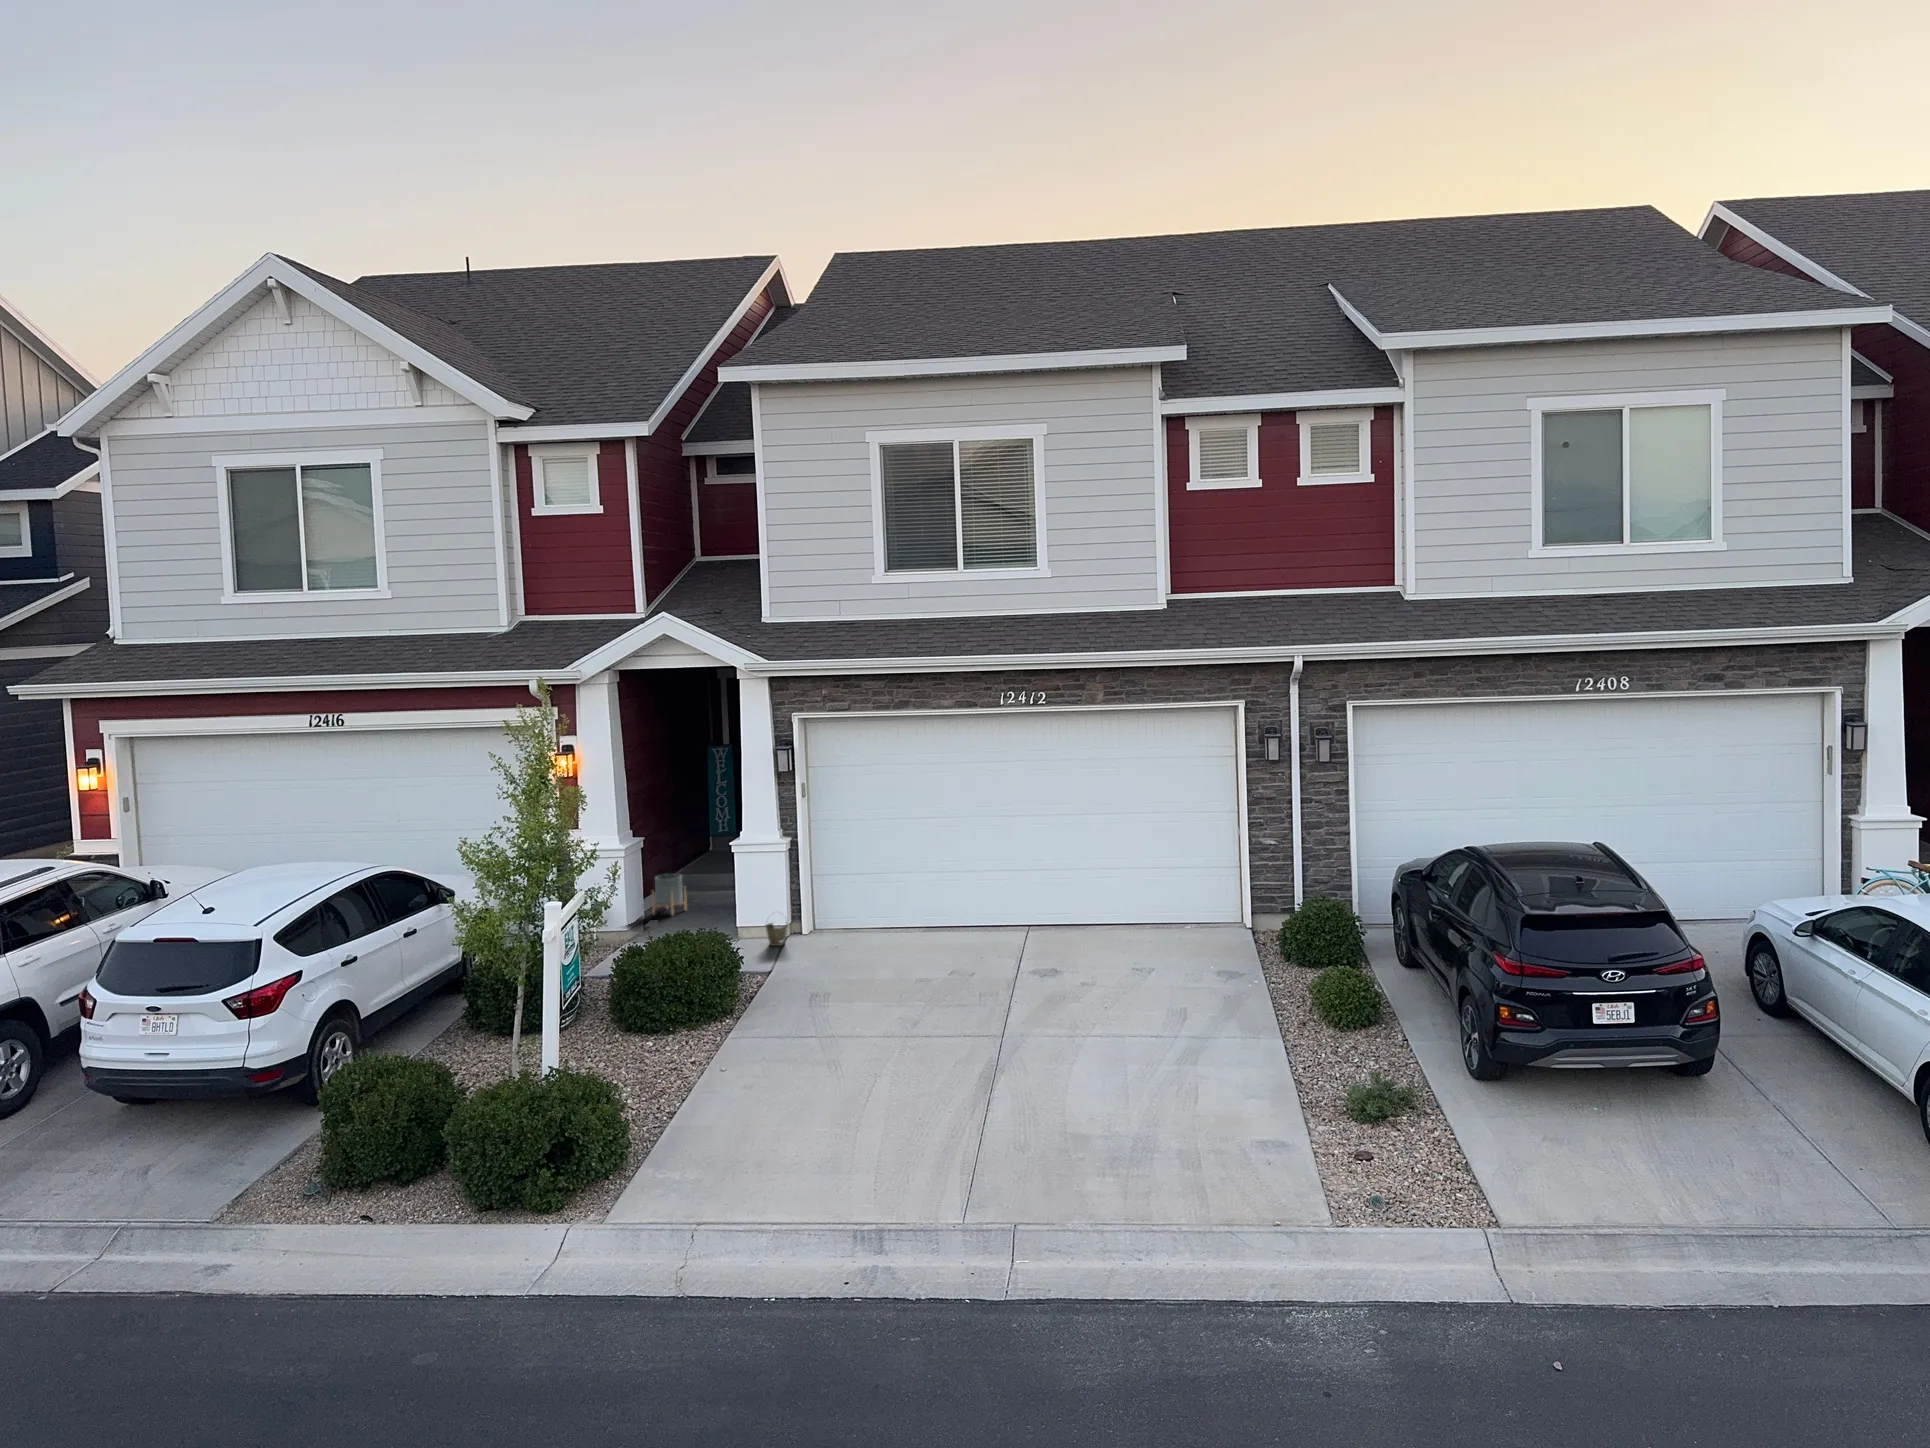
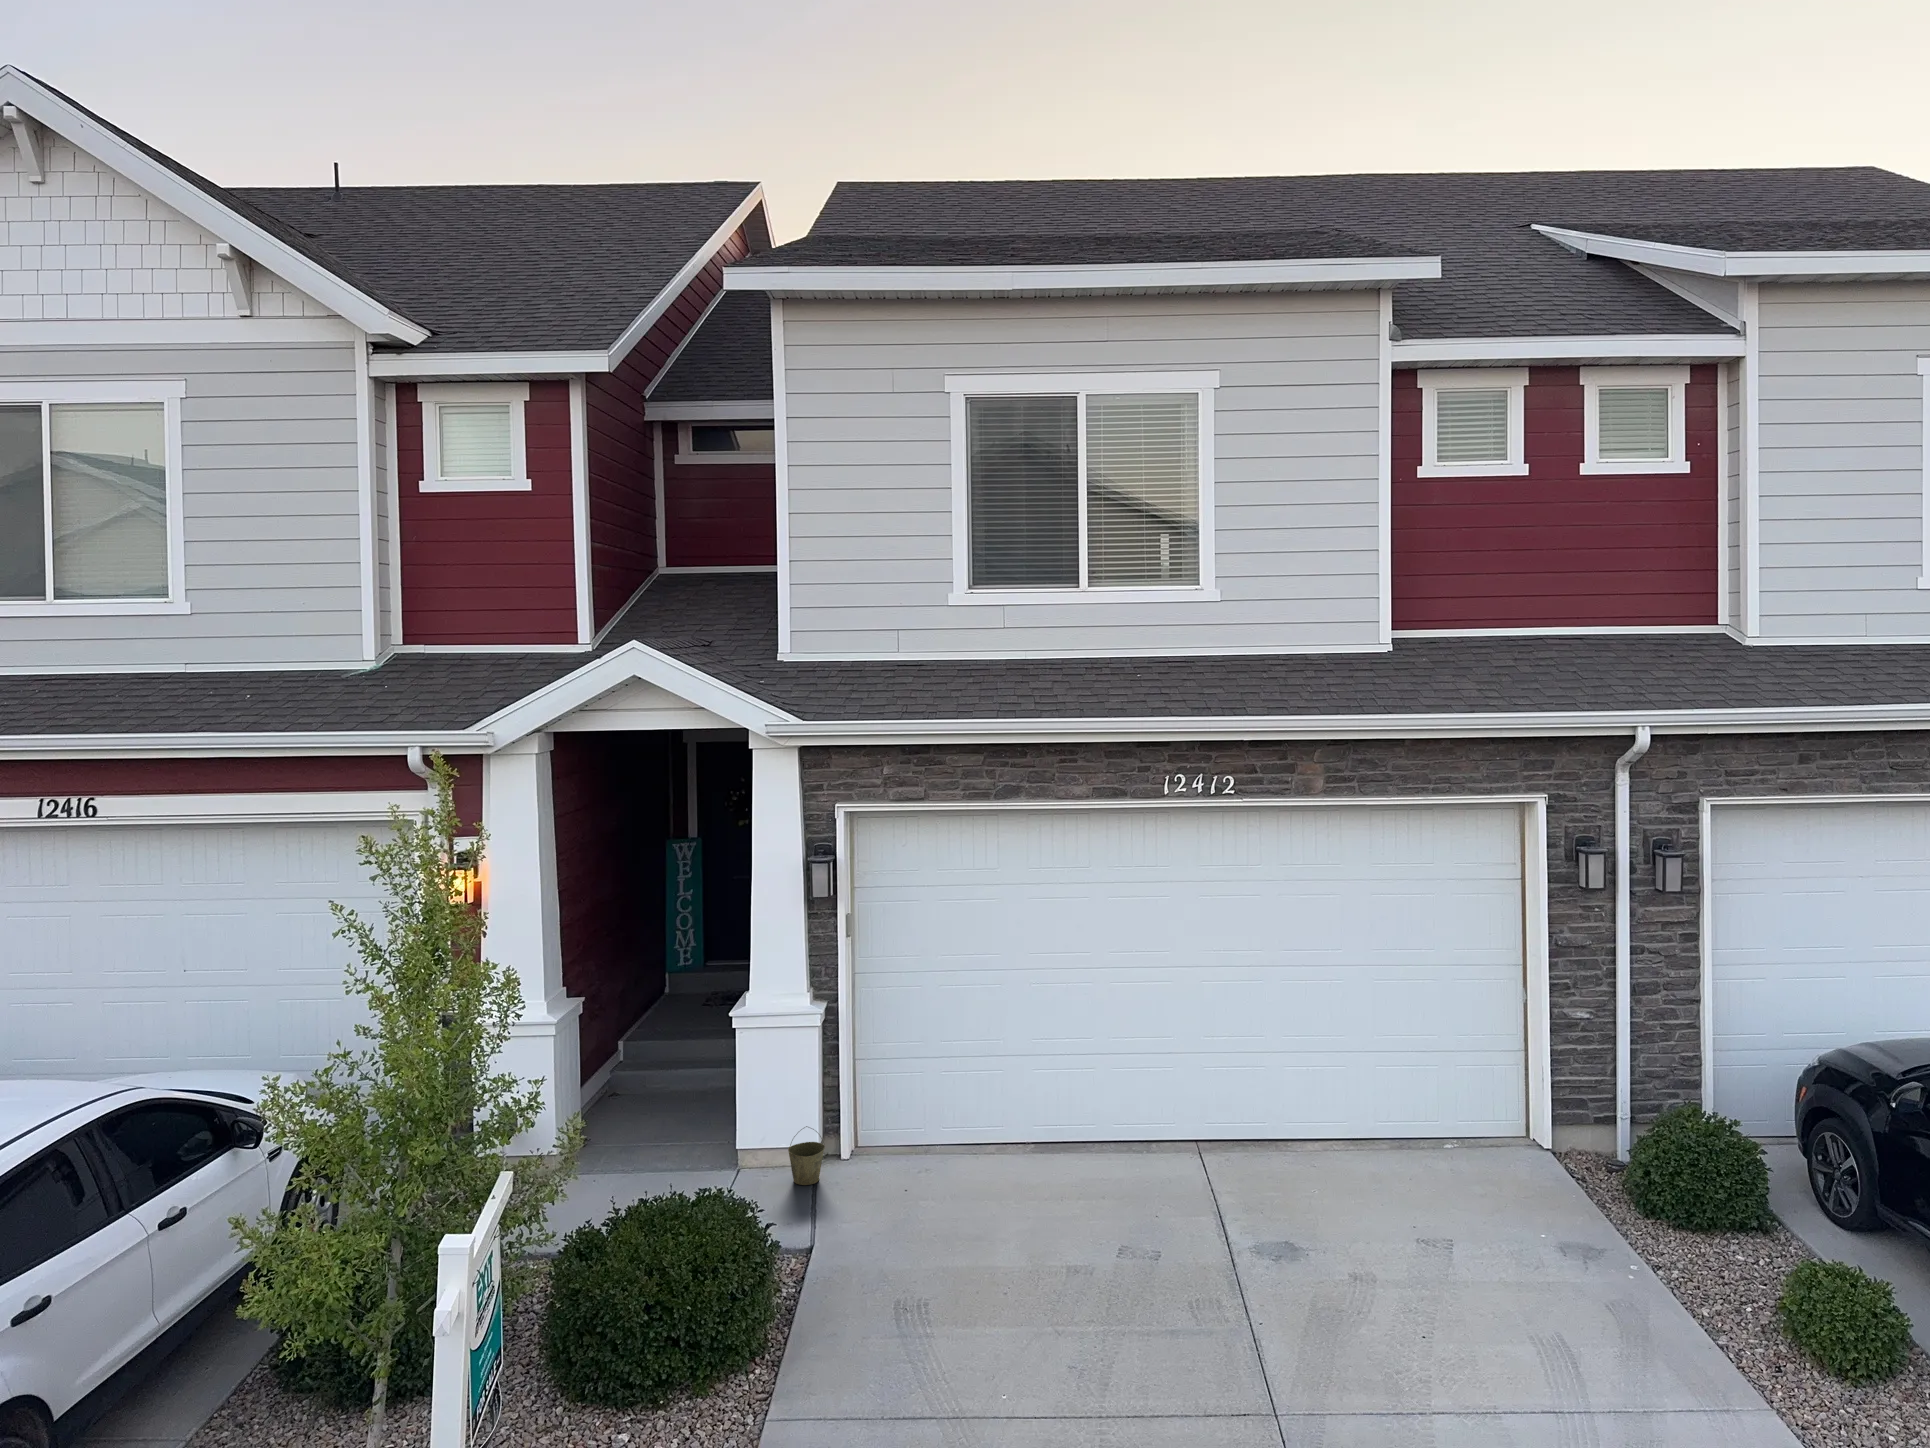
planter: present [652,874,687,915] -> none [591,1045,645,1114]

